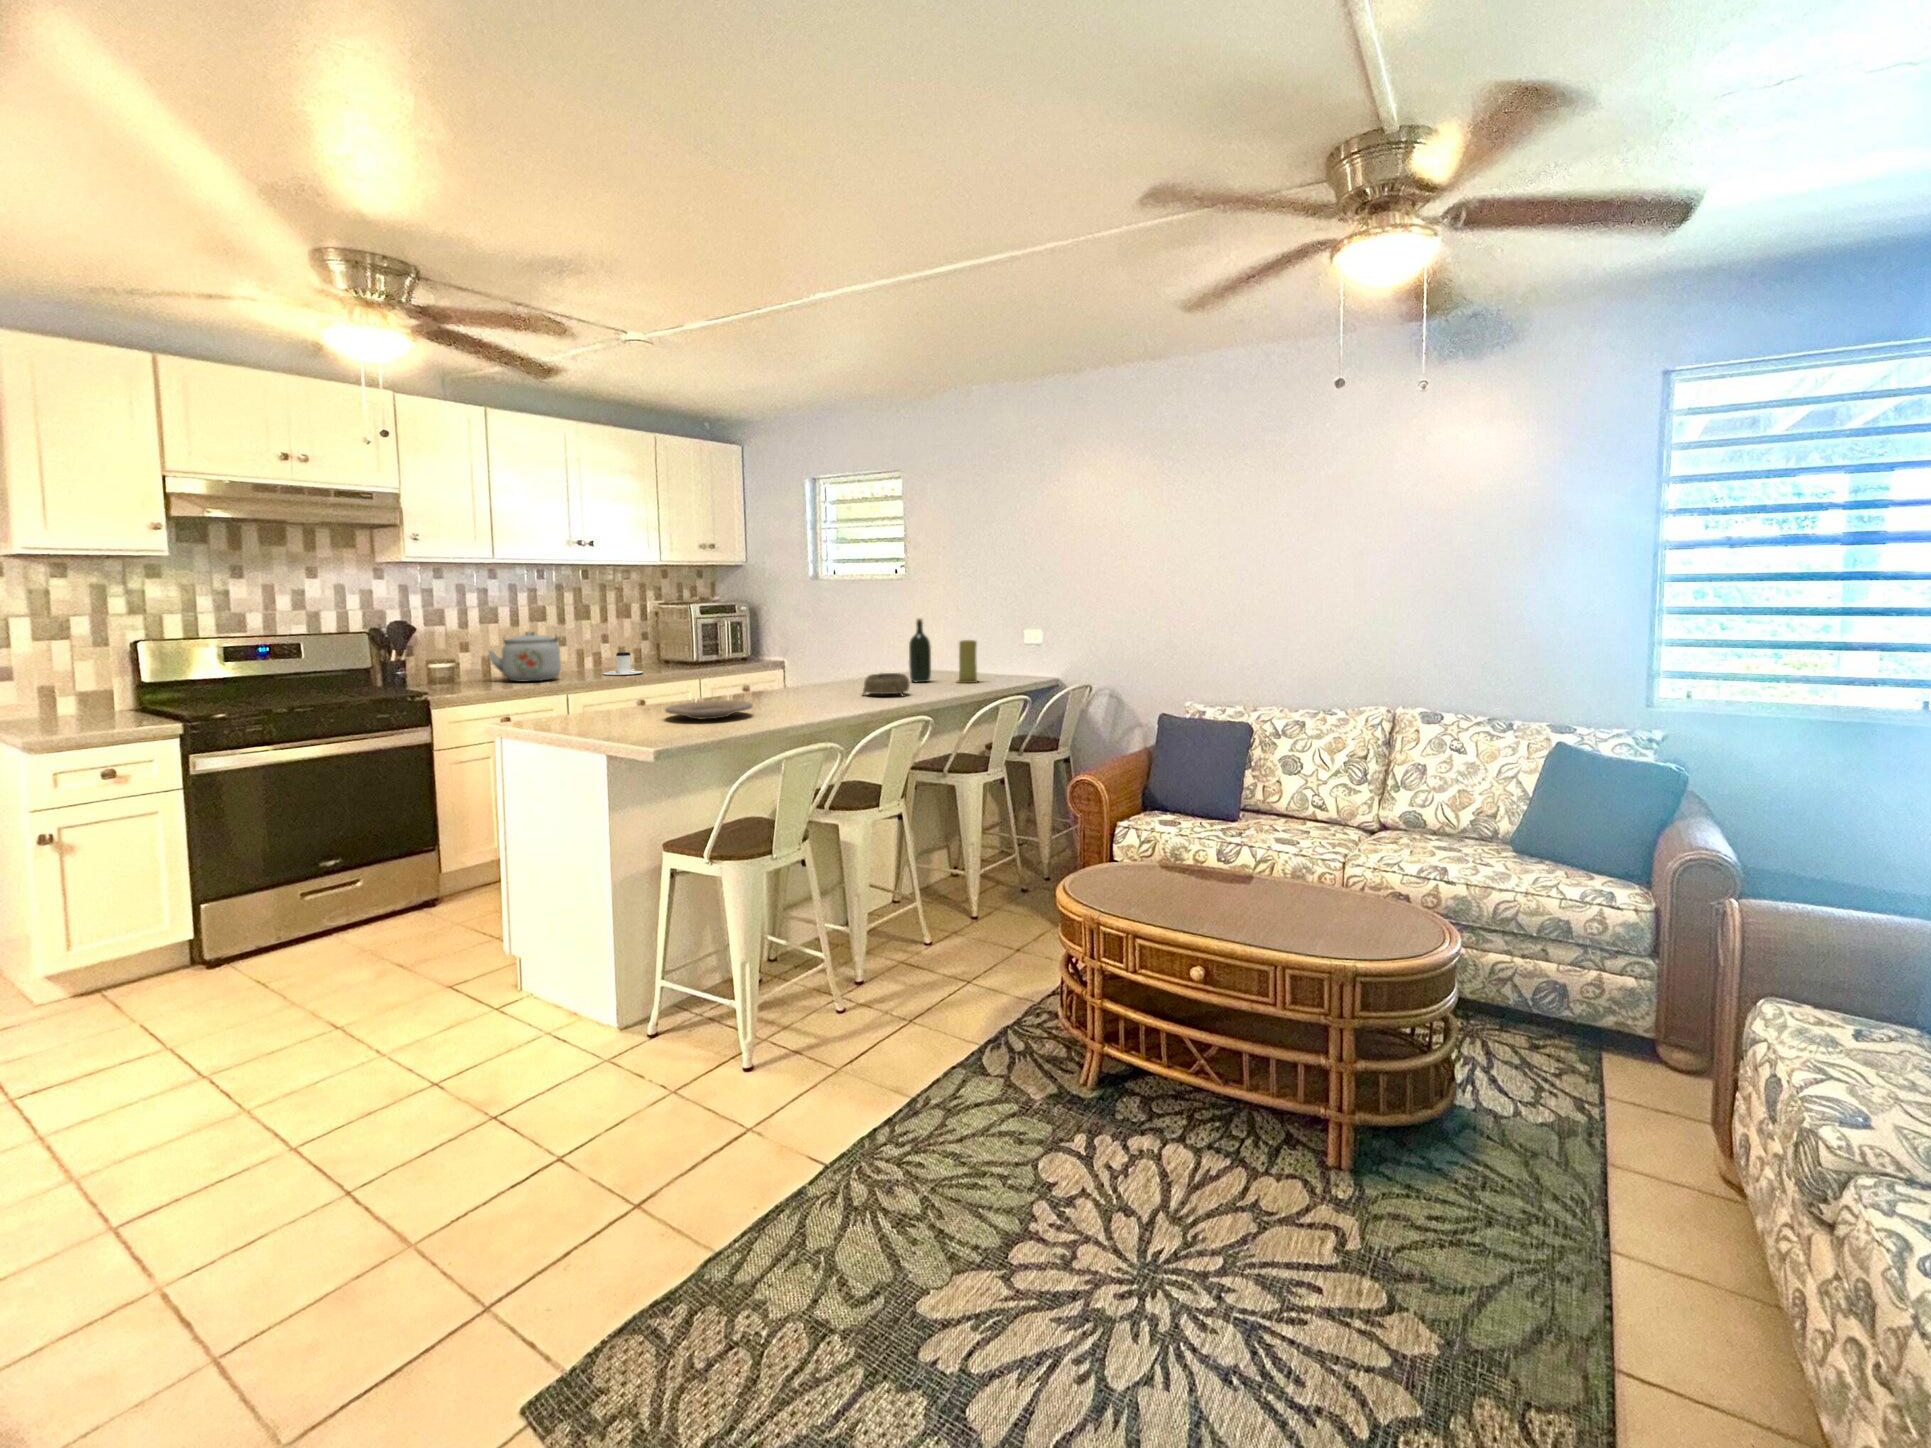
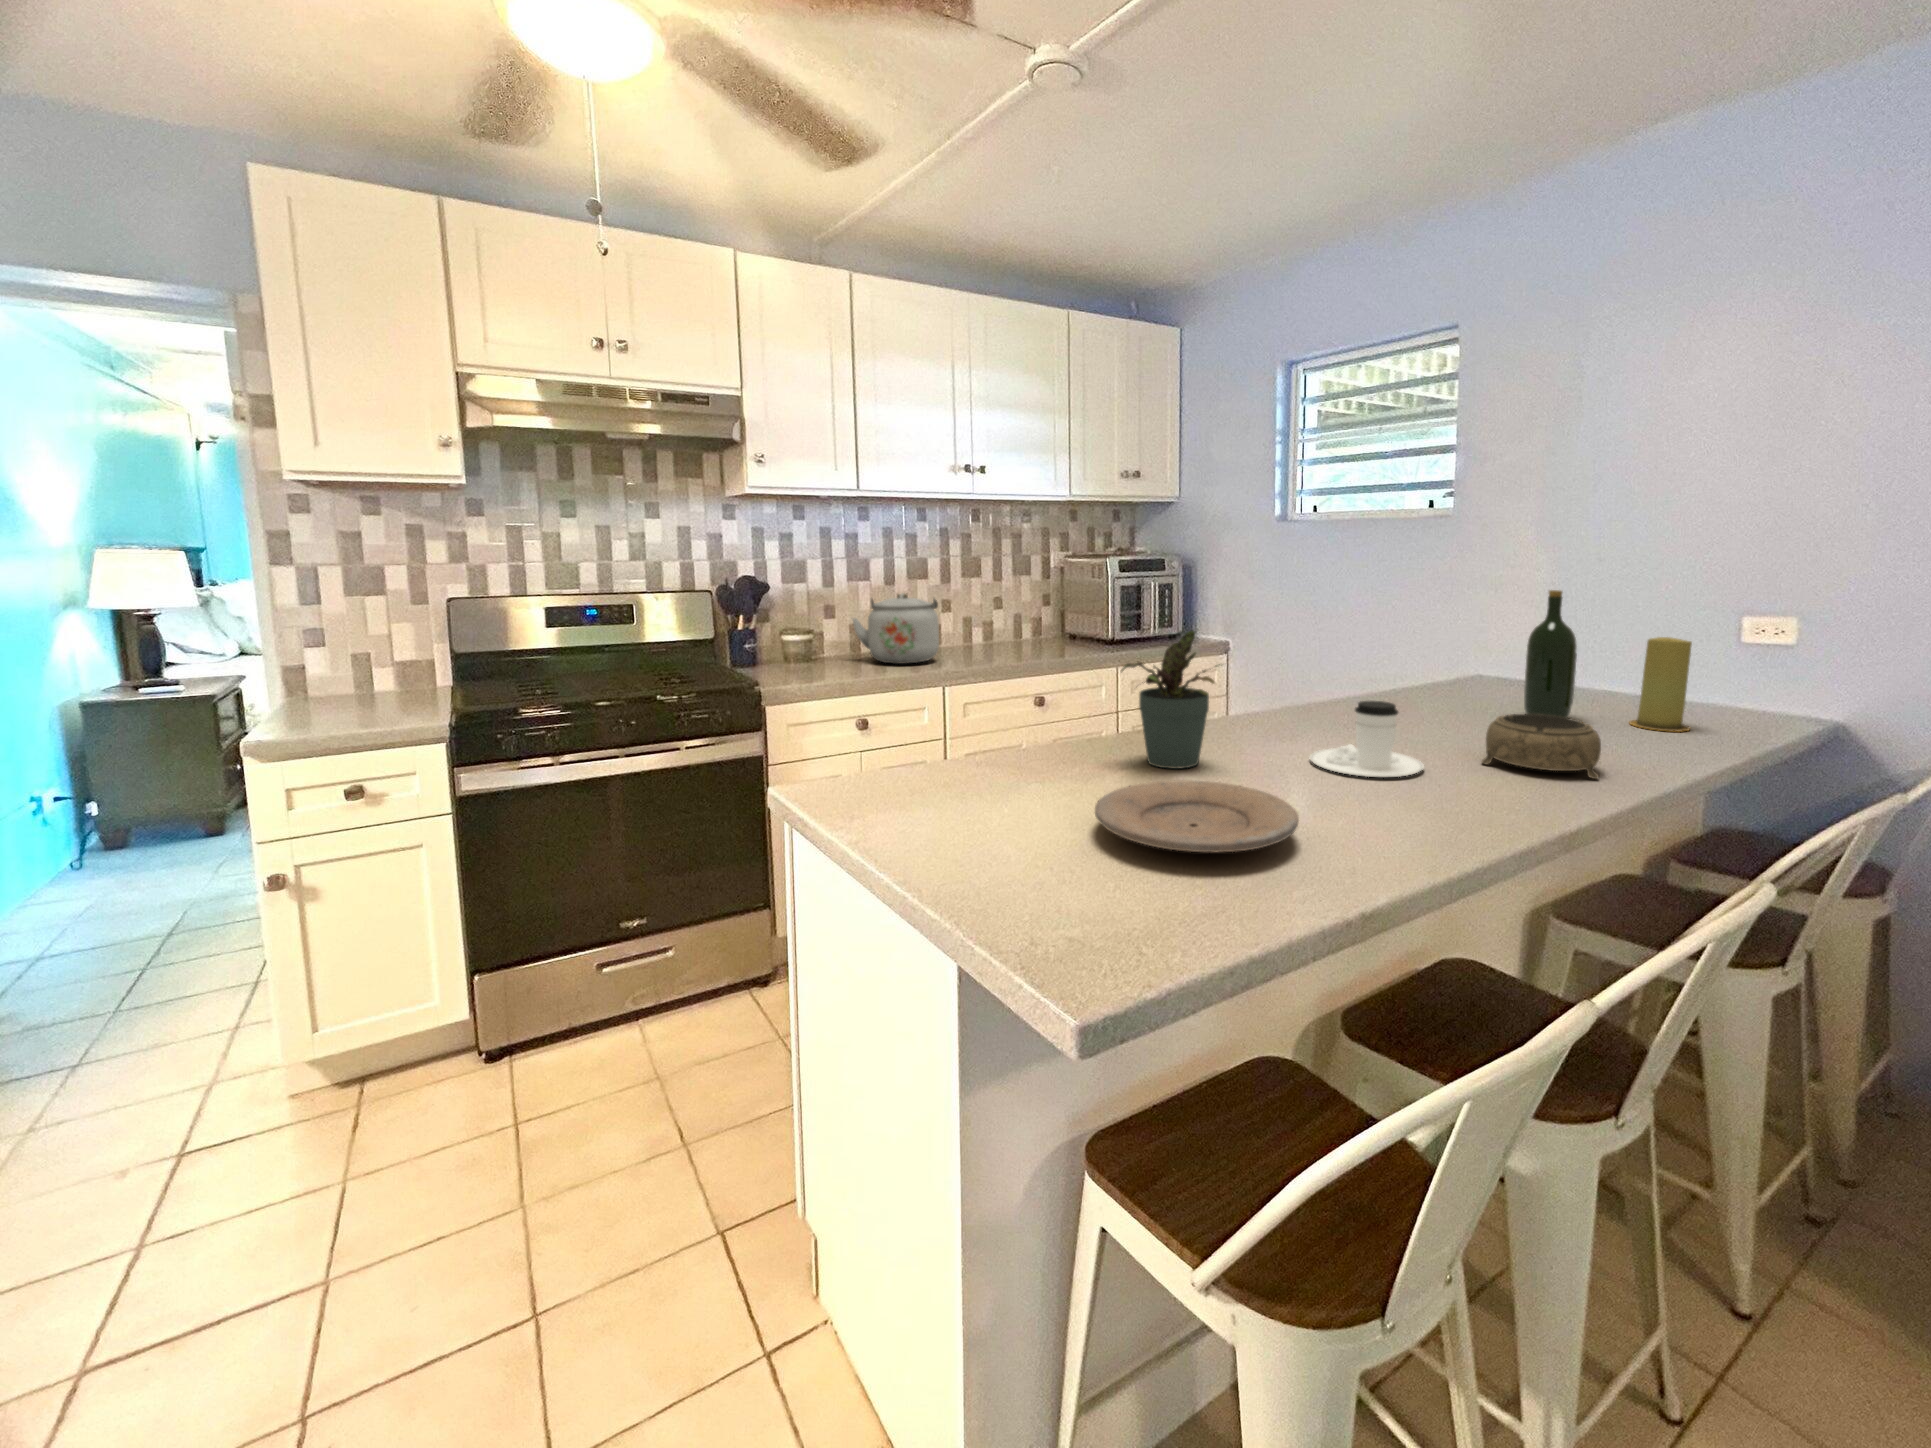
potted plant: none [682,638,735,704] -> present [1121,631,1220,769]
coffee cup: present [603,652,643,675] -> present [1310,701,1424,777]

